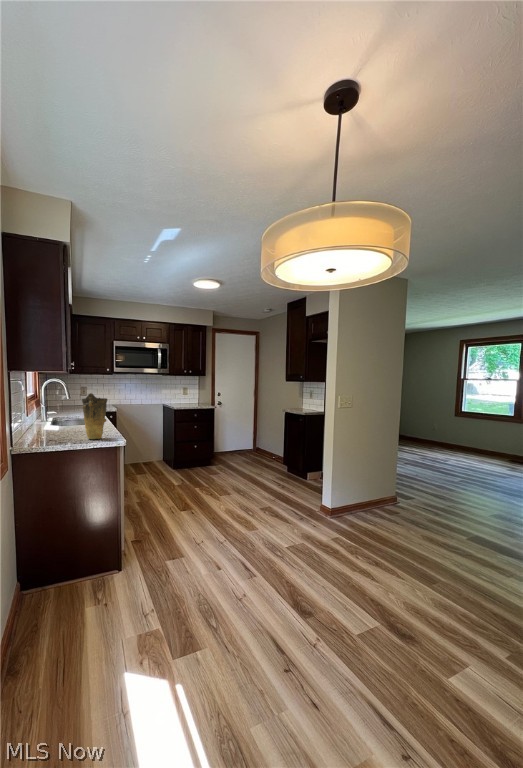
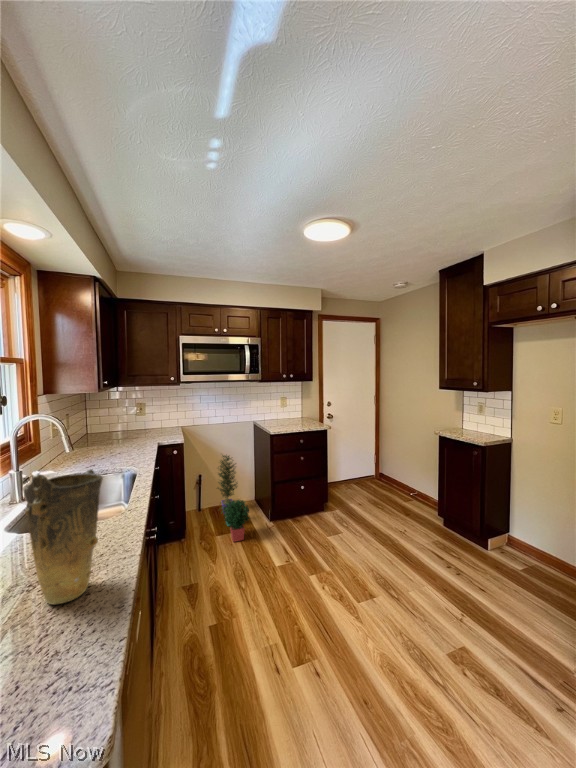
potted plant: none [134,426,159,479] -> present [218,456,249,542]

